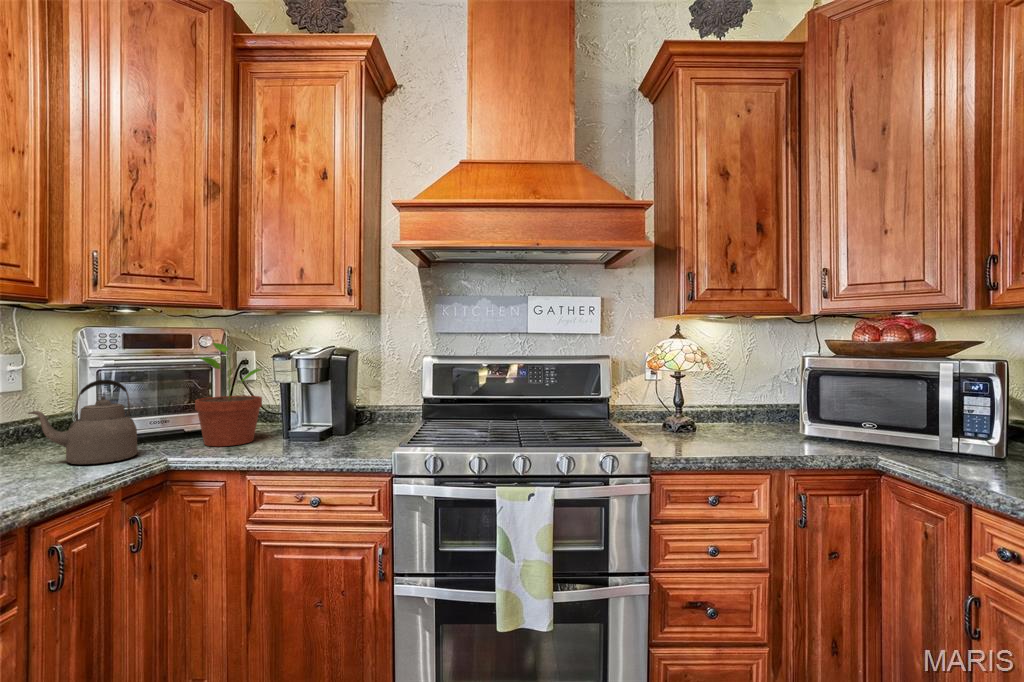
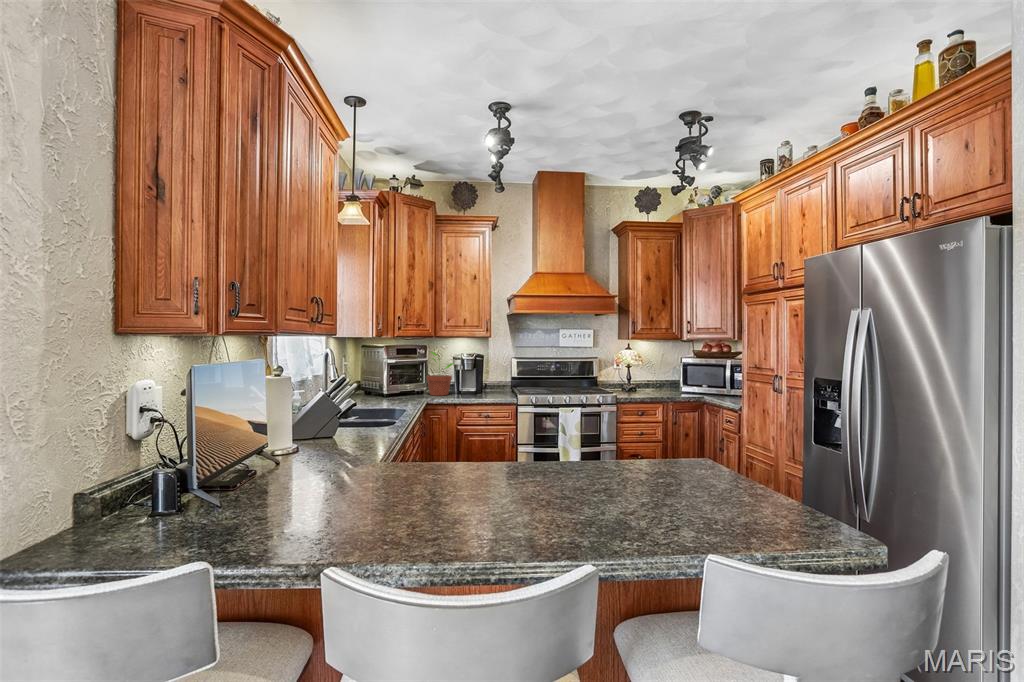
kettle: present [28,380,137,464] -> none [386,367,416,399]

